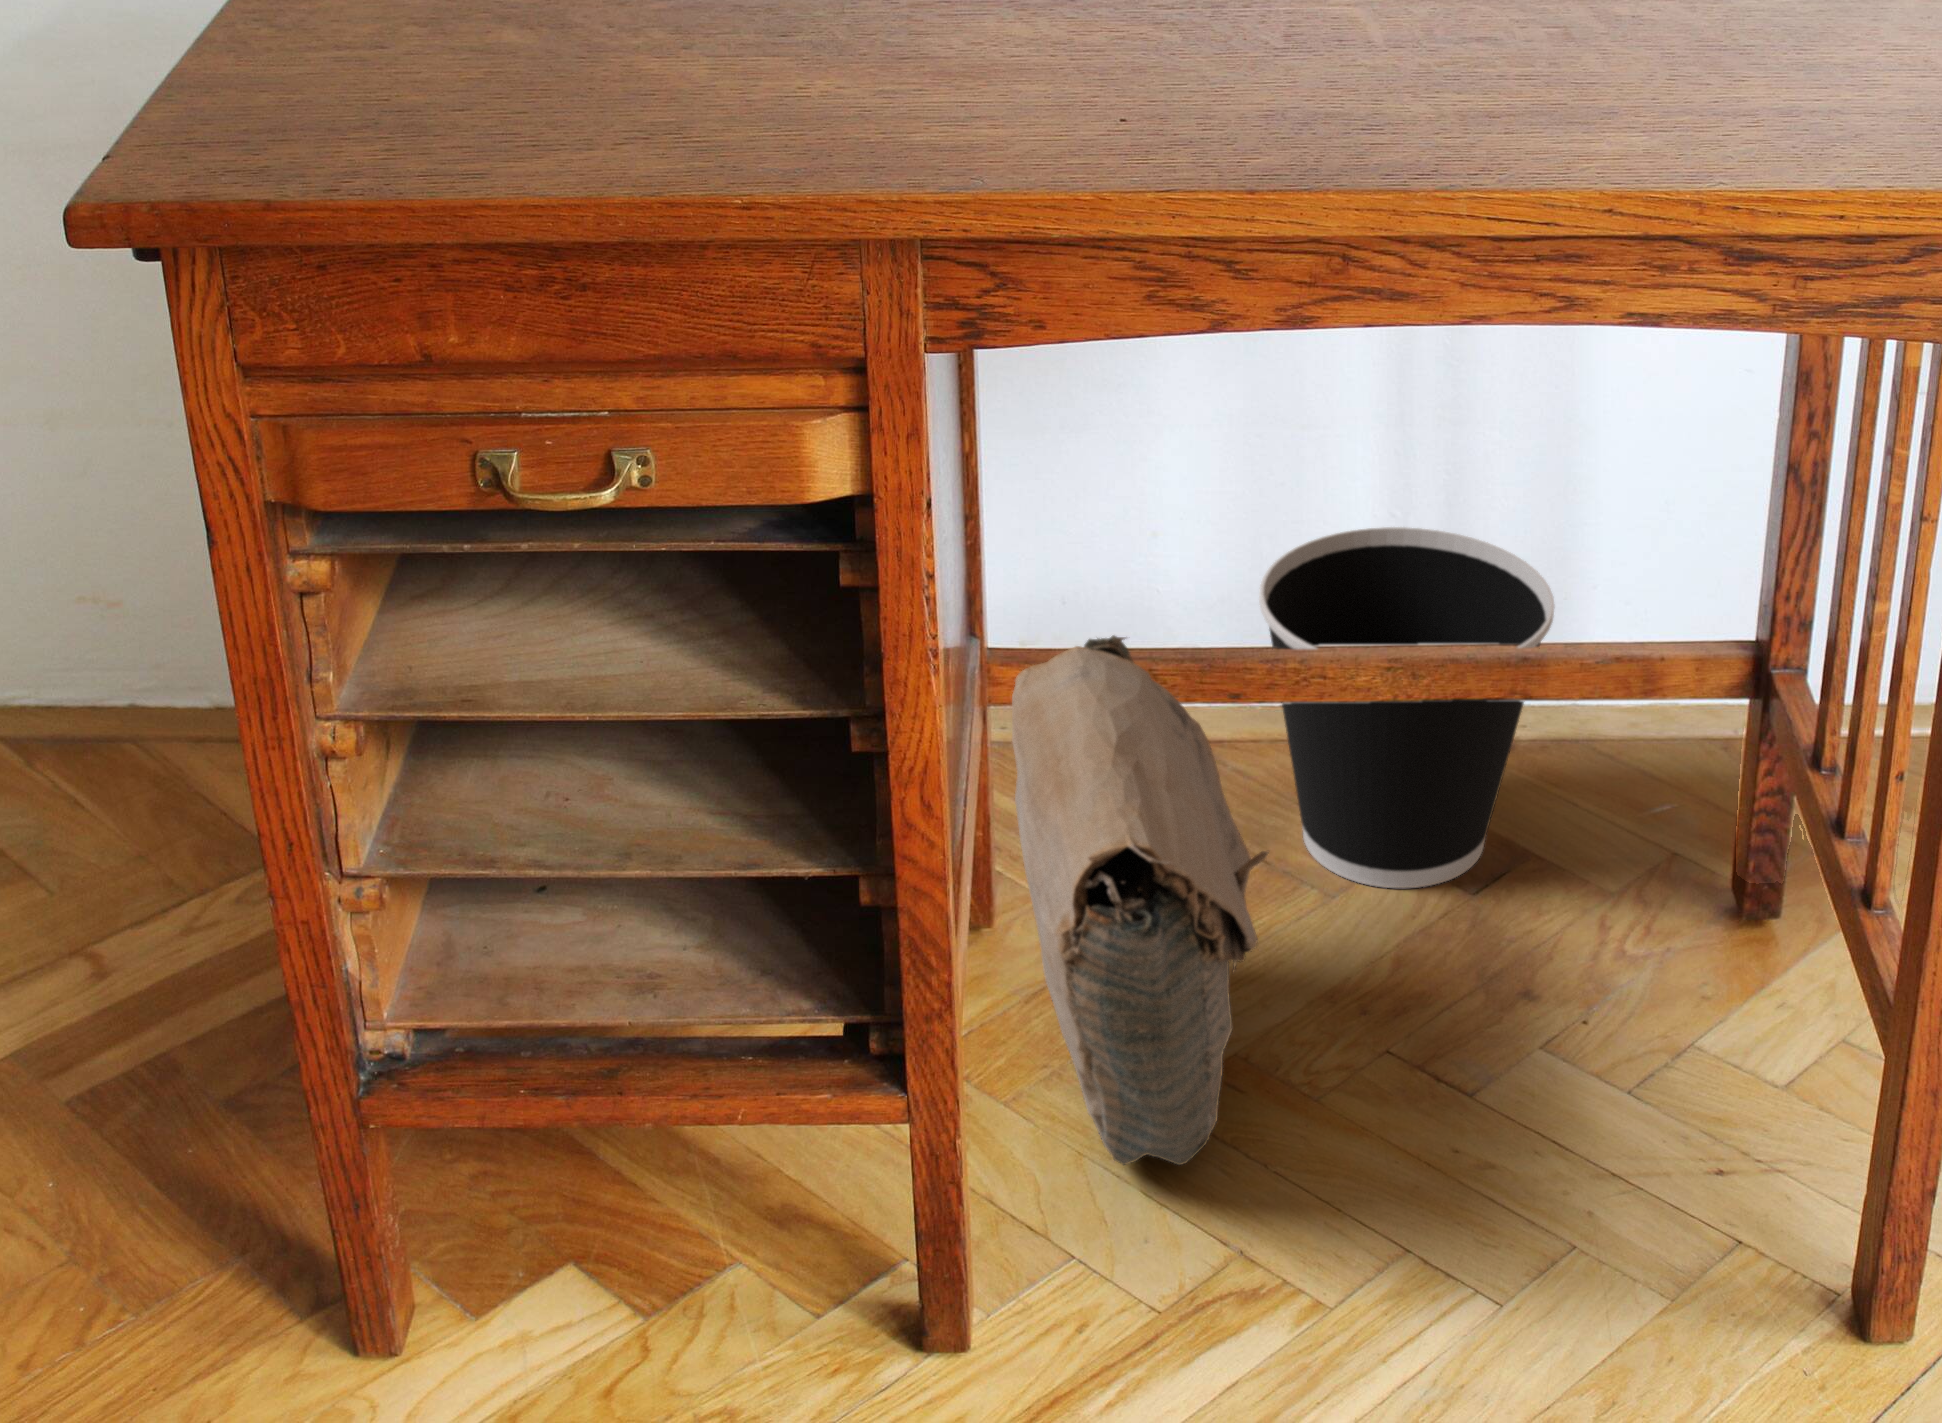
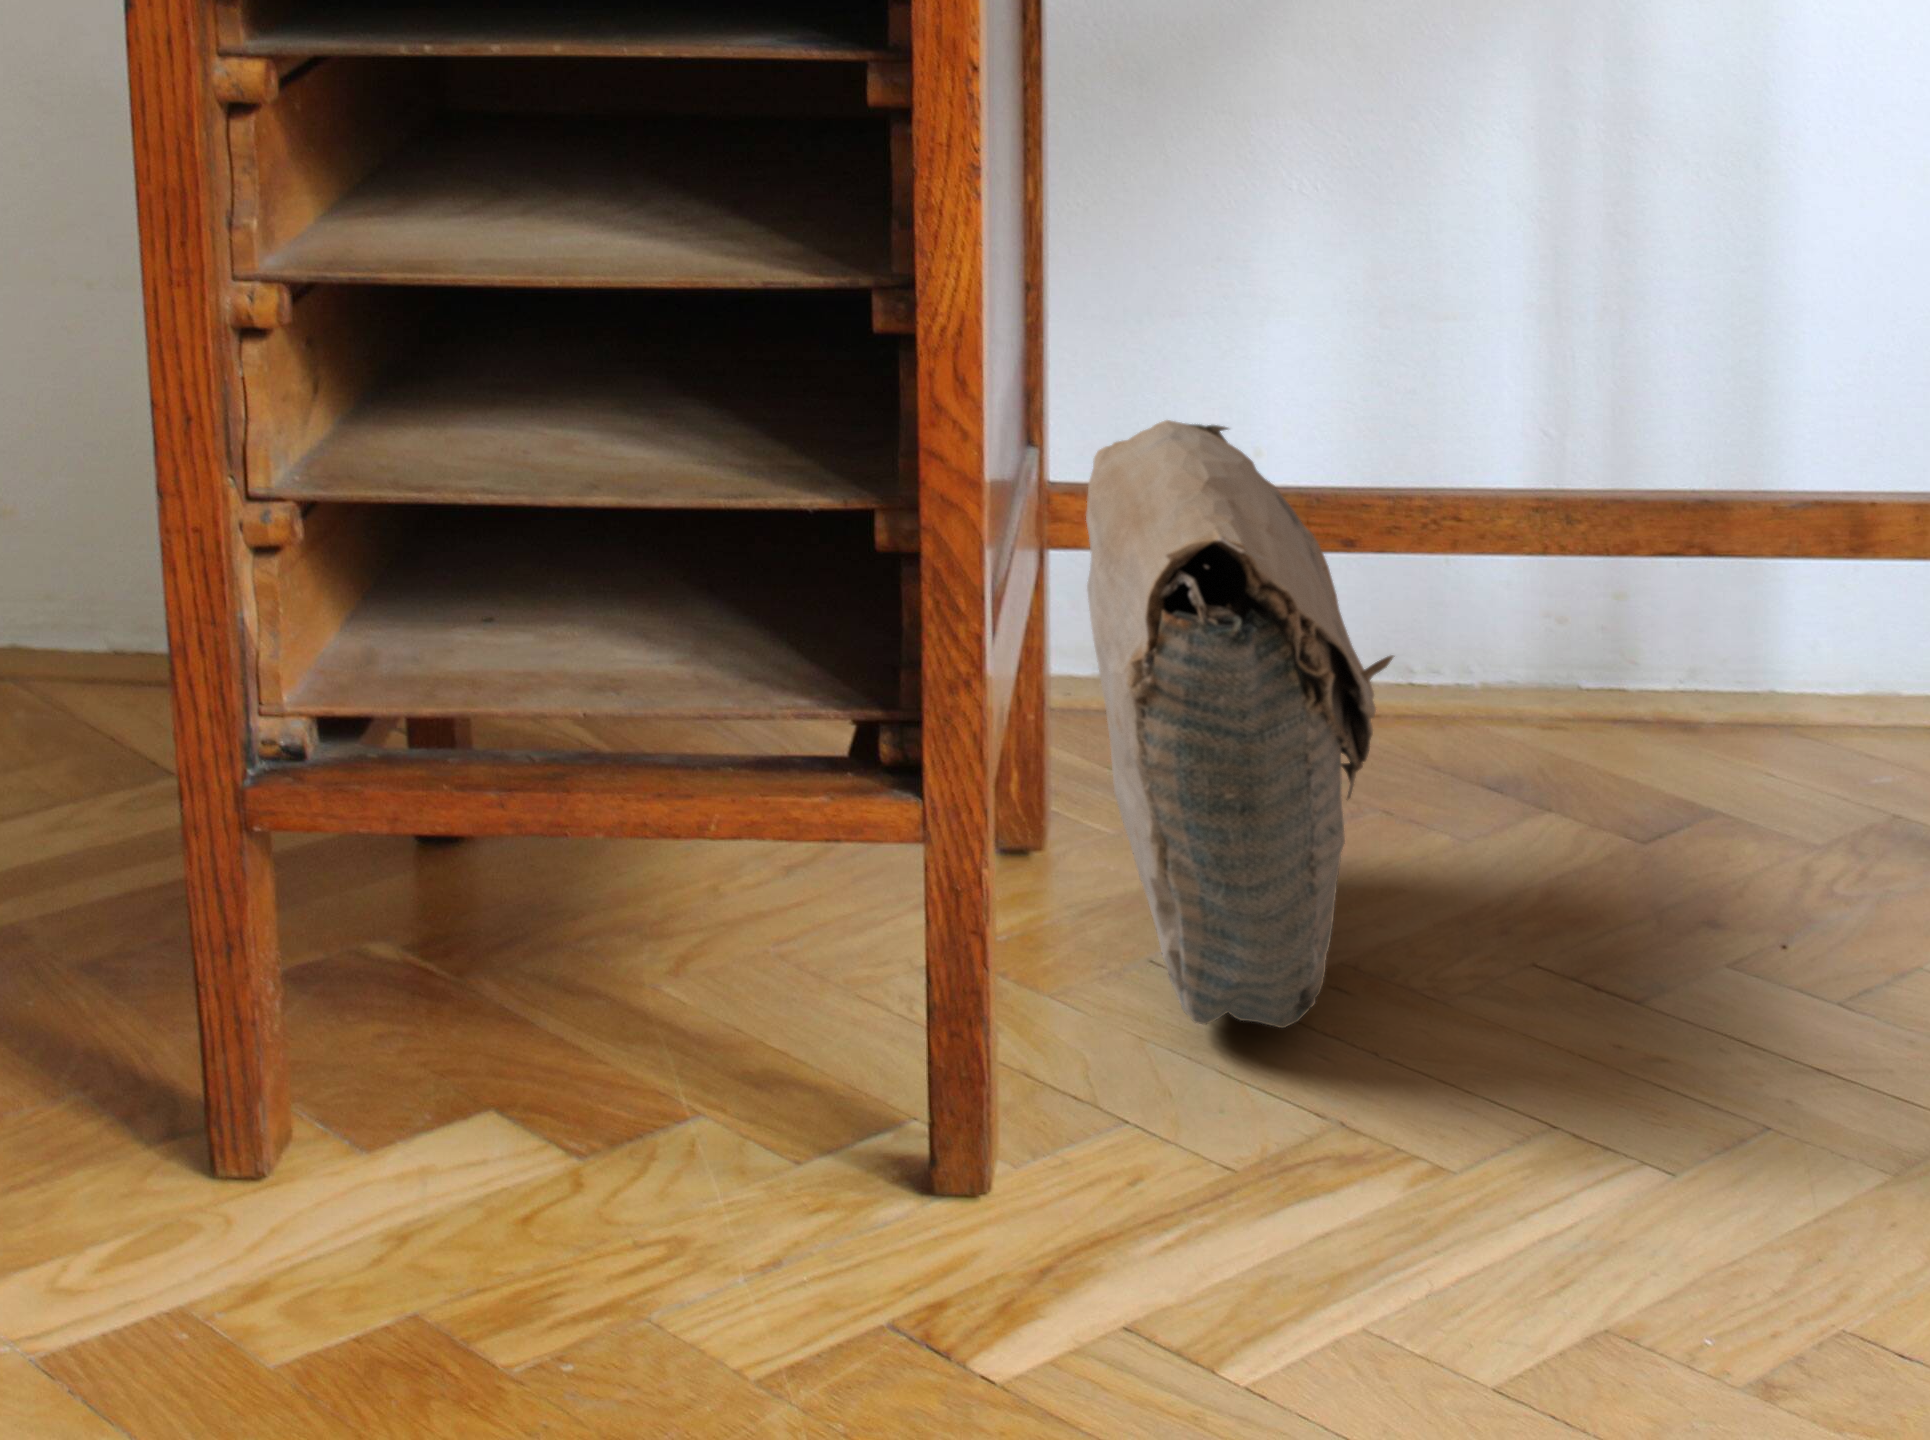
wastebasket: present [1259,527,1554,888] -> none [1390,414,1740,820]

